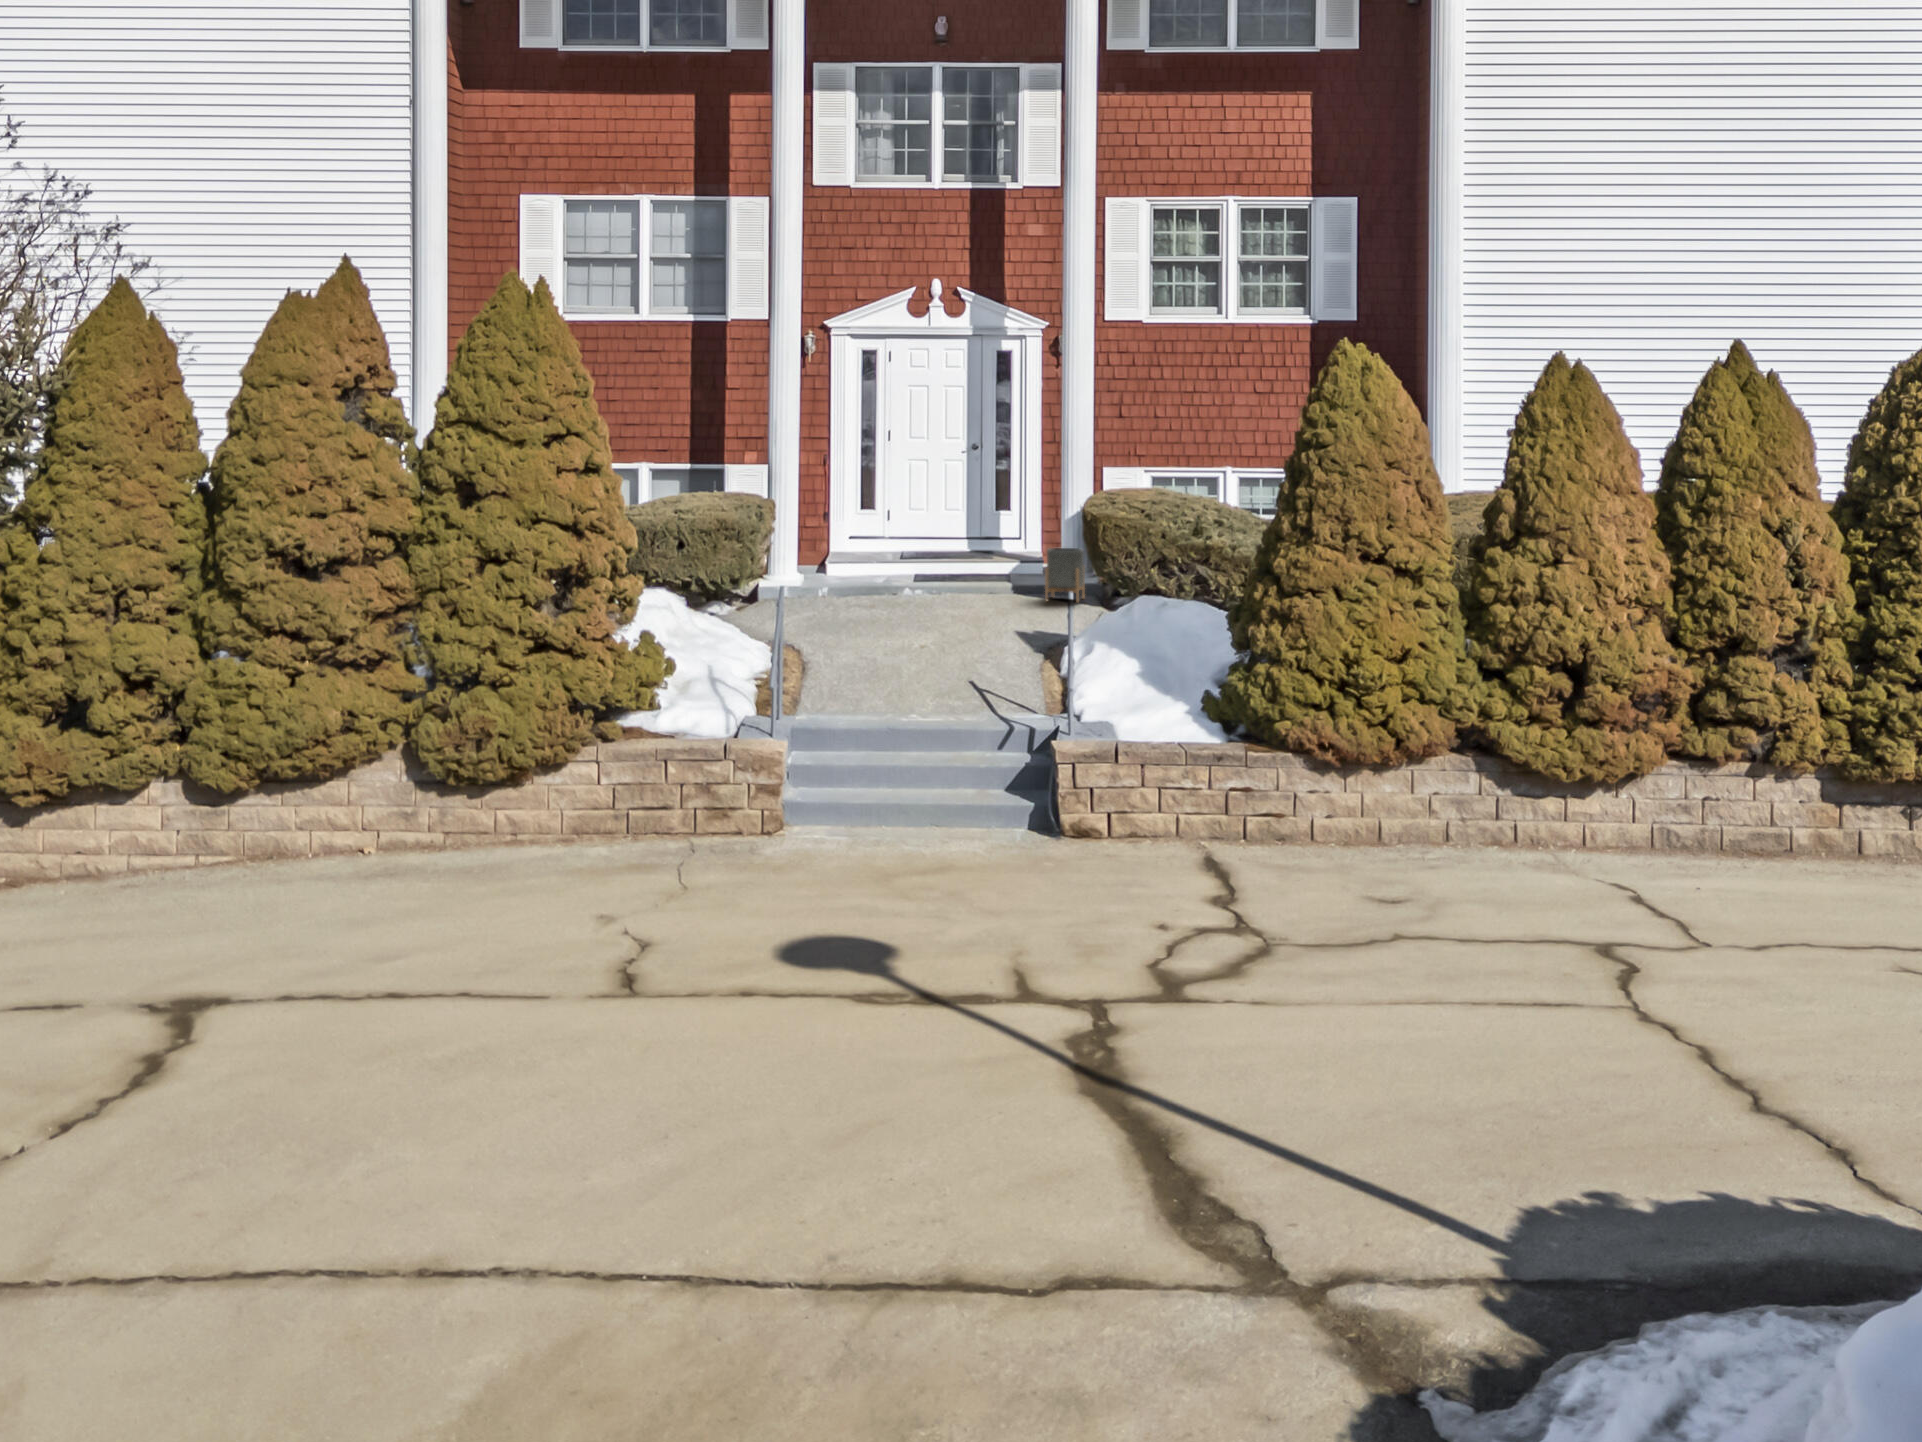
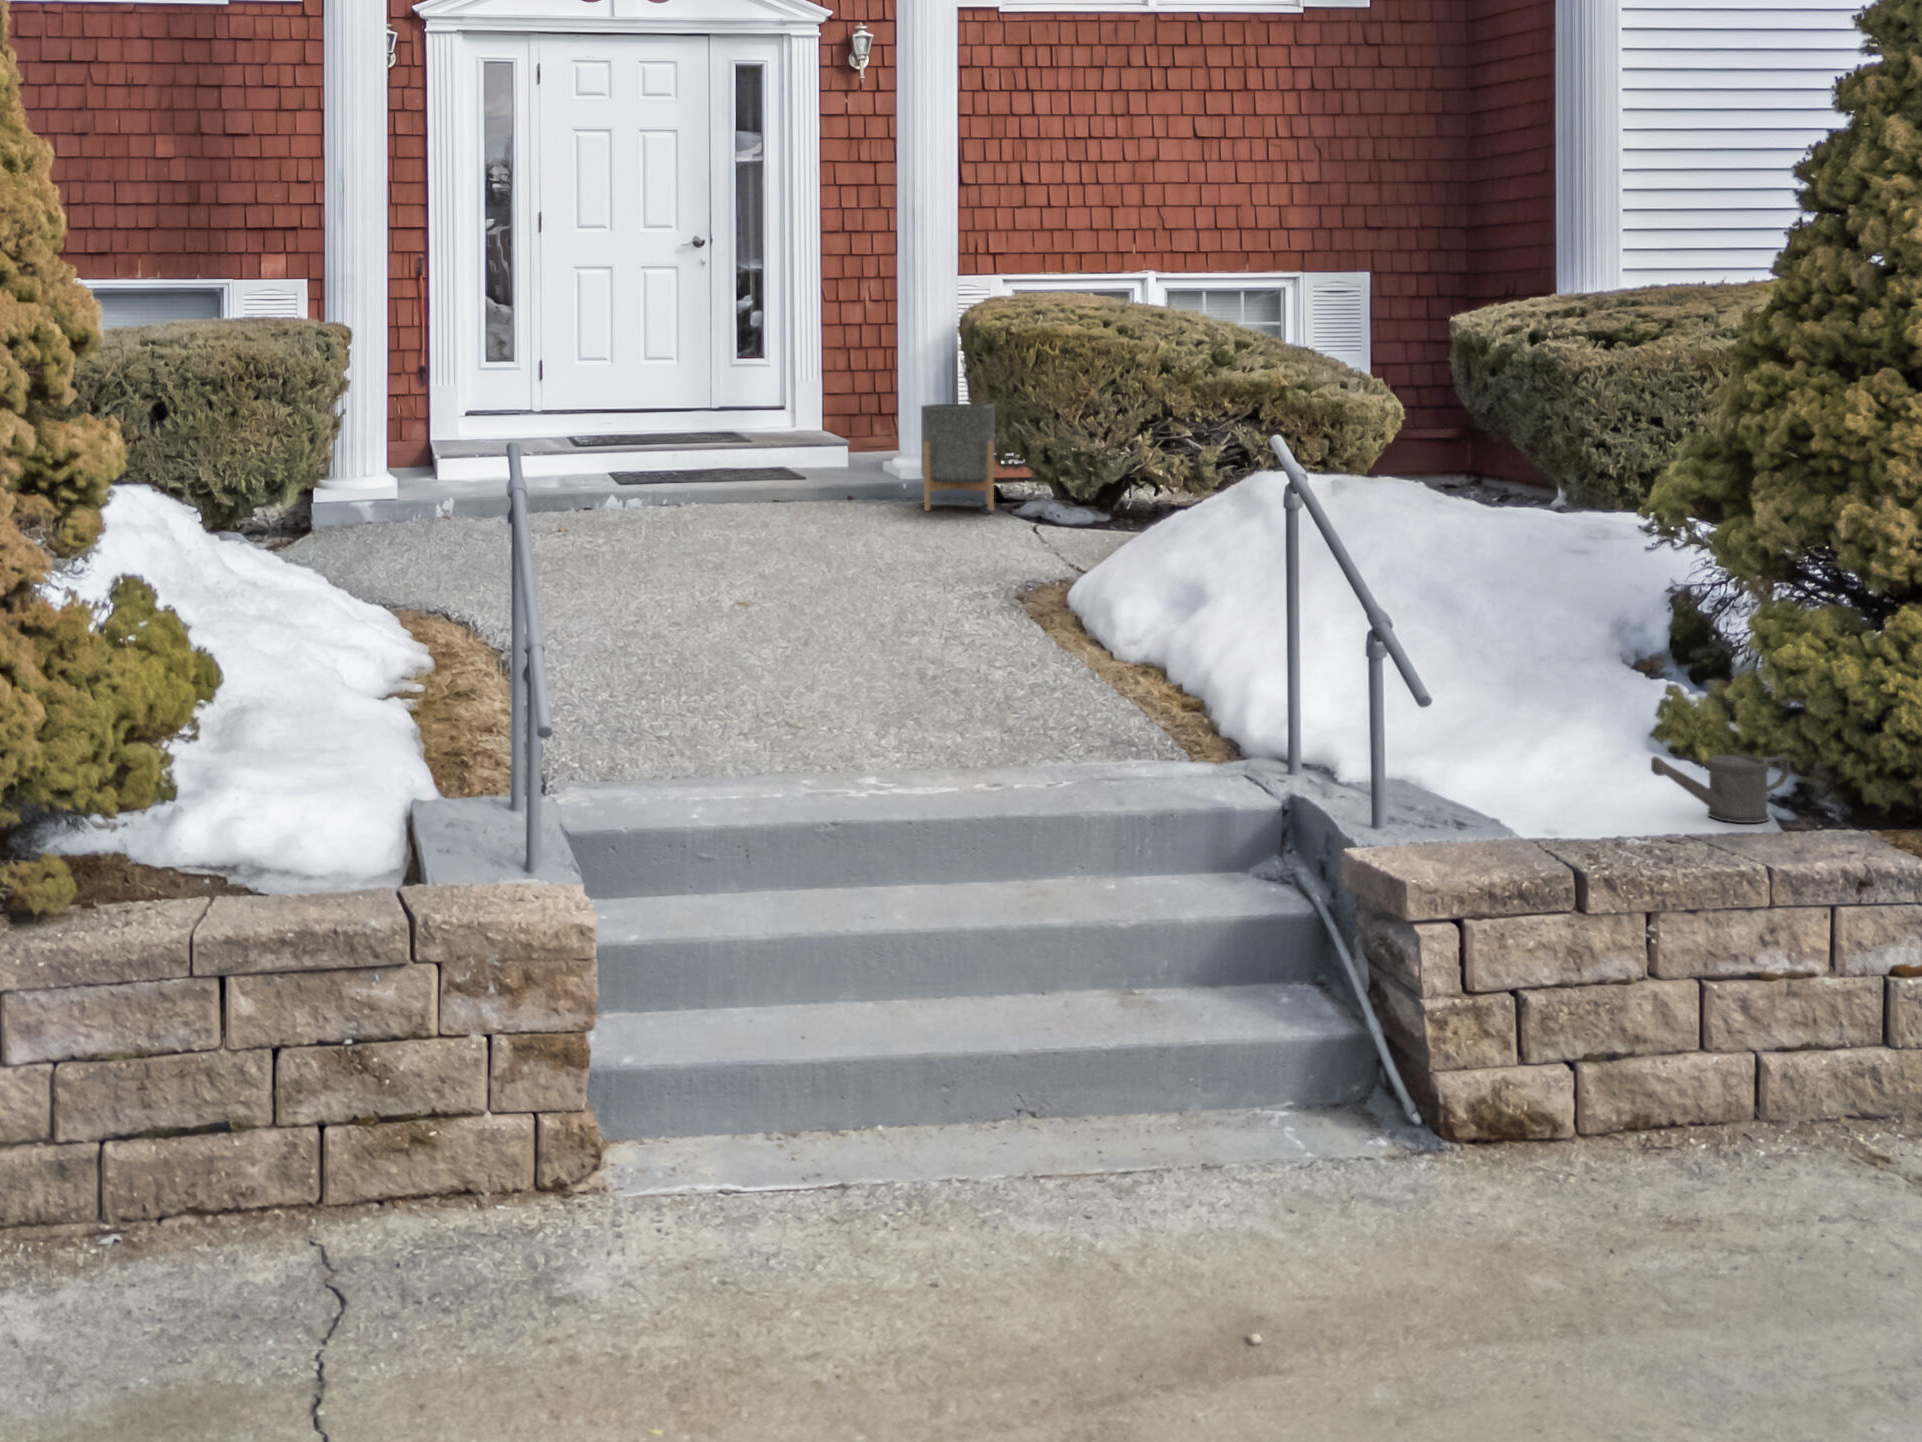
watering can: none [1167,716,1224,742] -> present [1651,755,1790,823]

